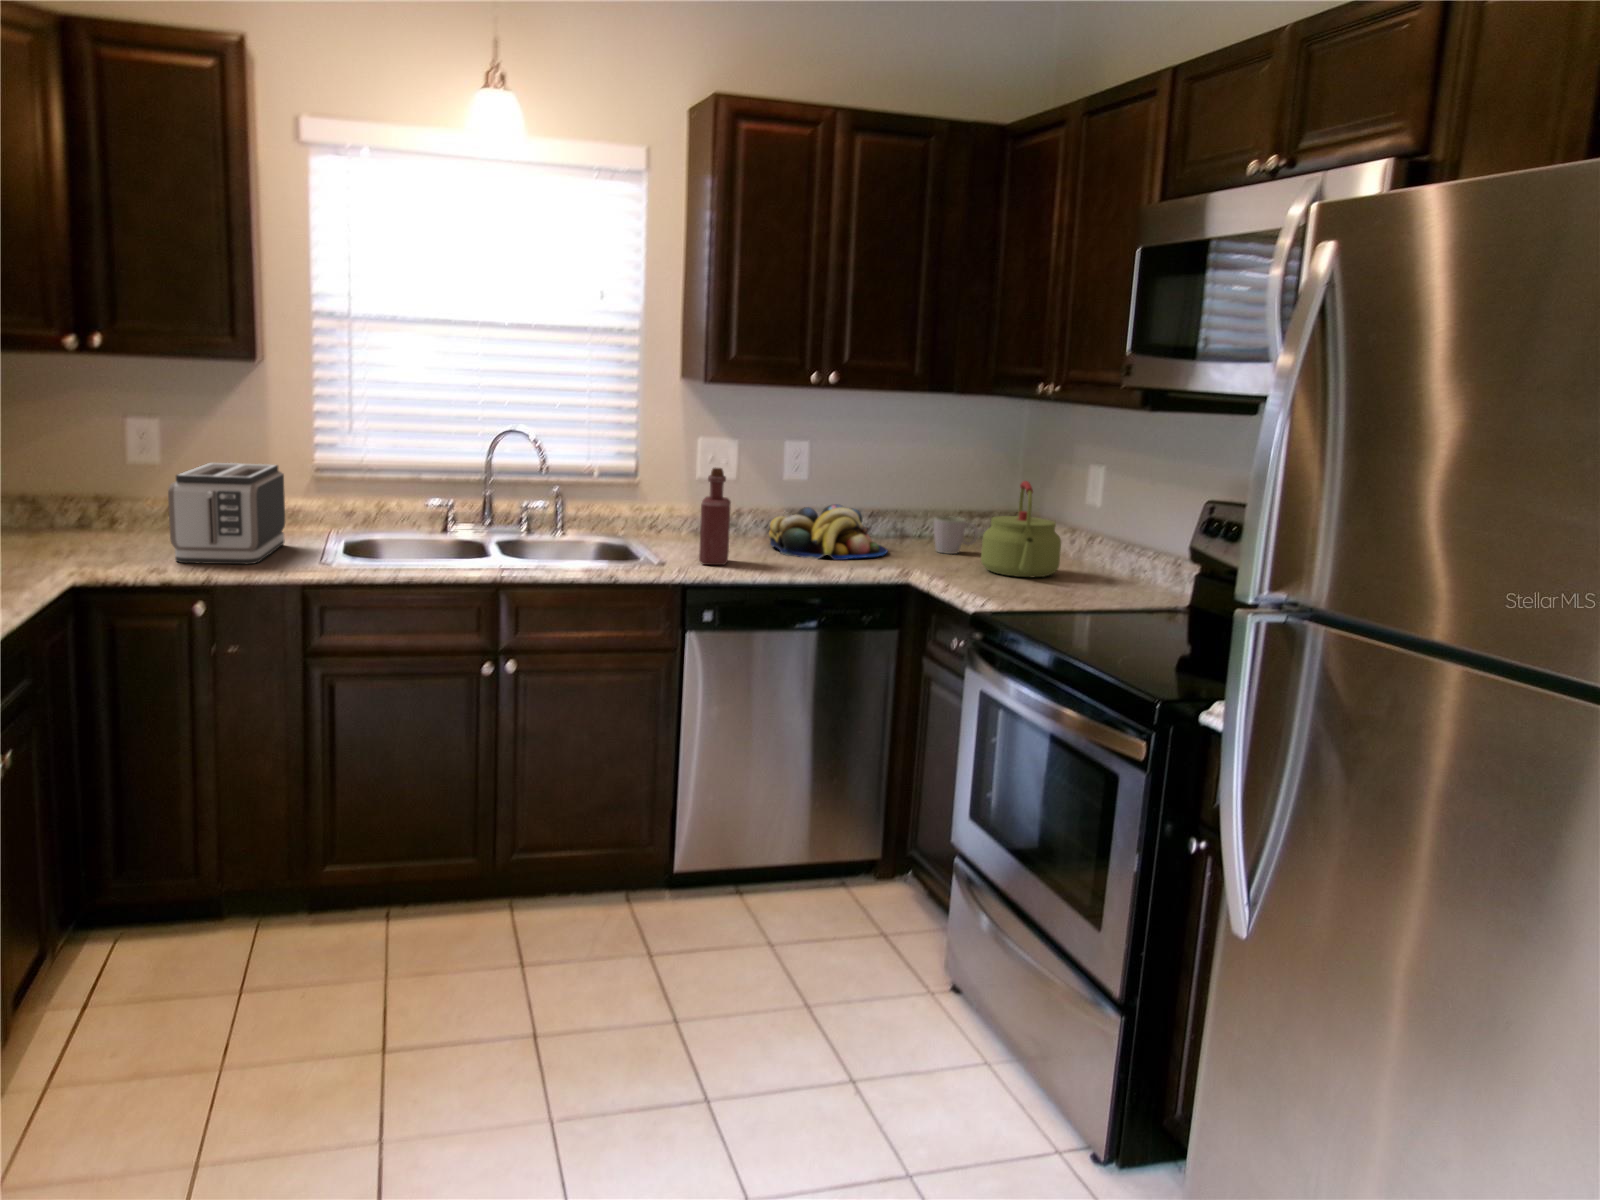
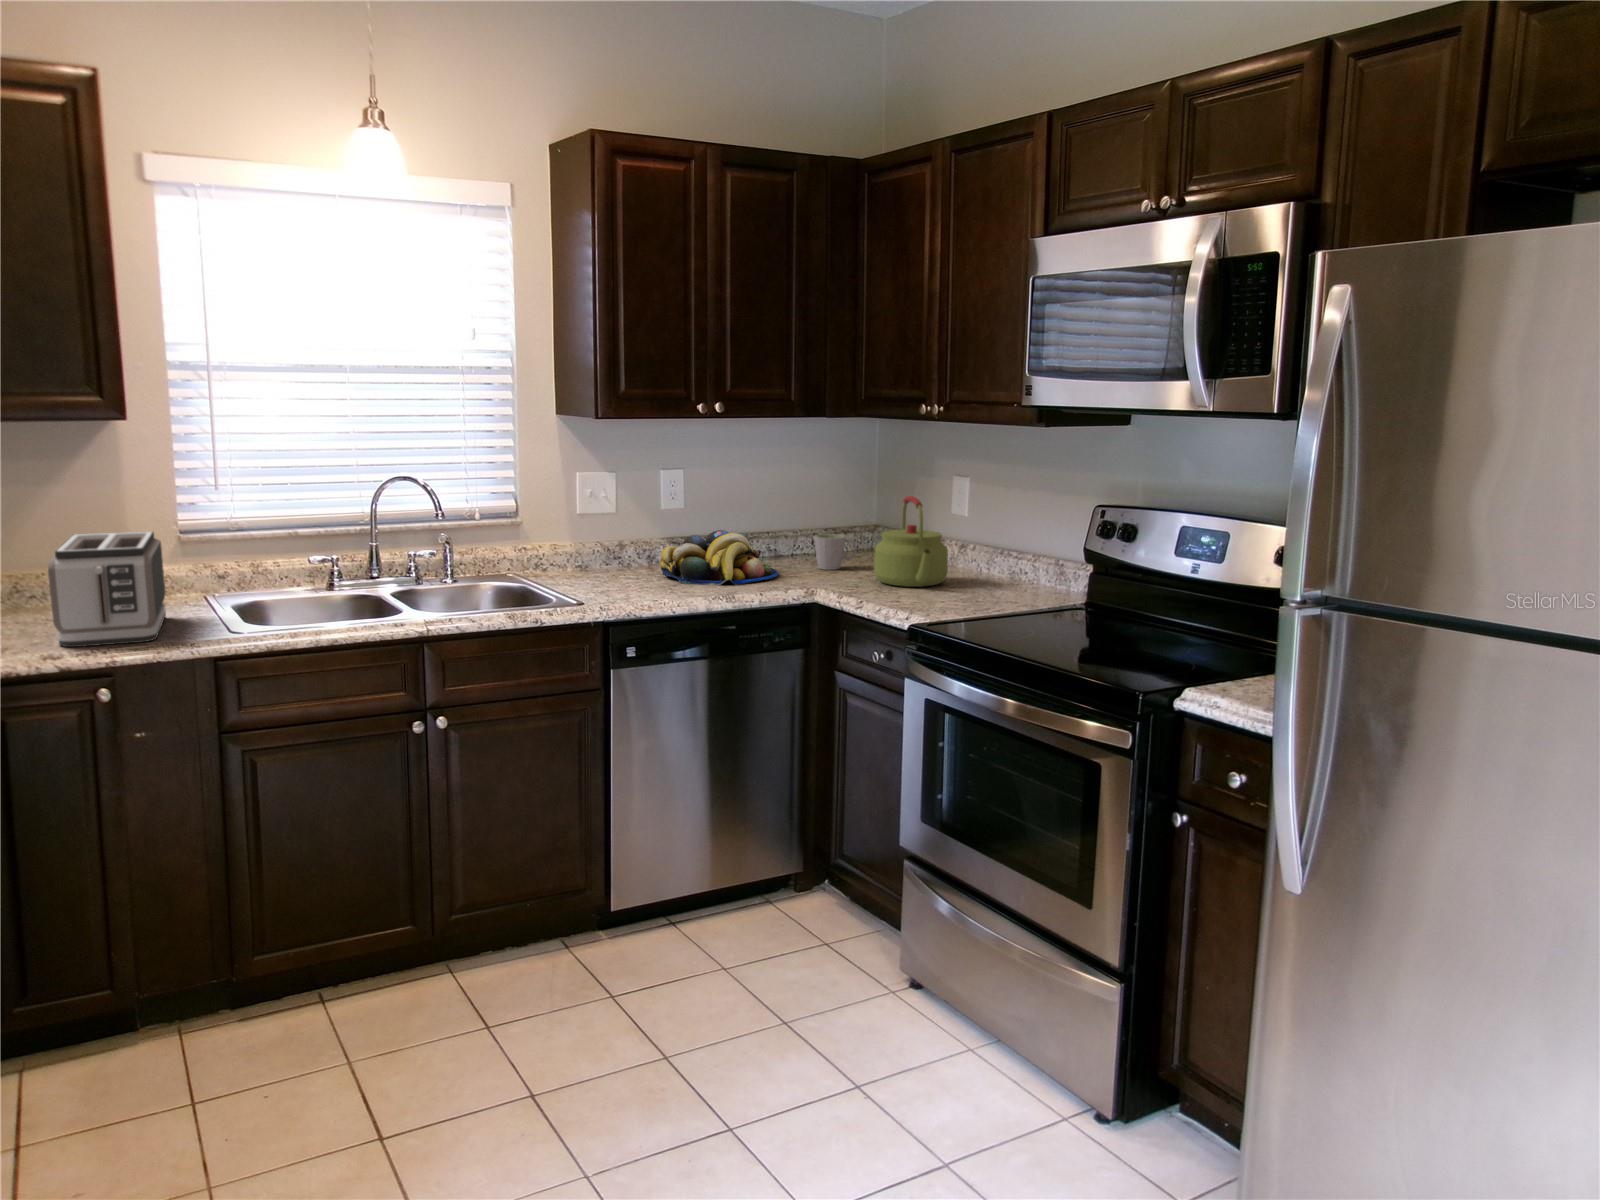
bottle: present [699,468,731,565] -> none [608,503,642,600]

